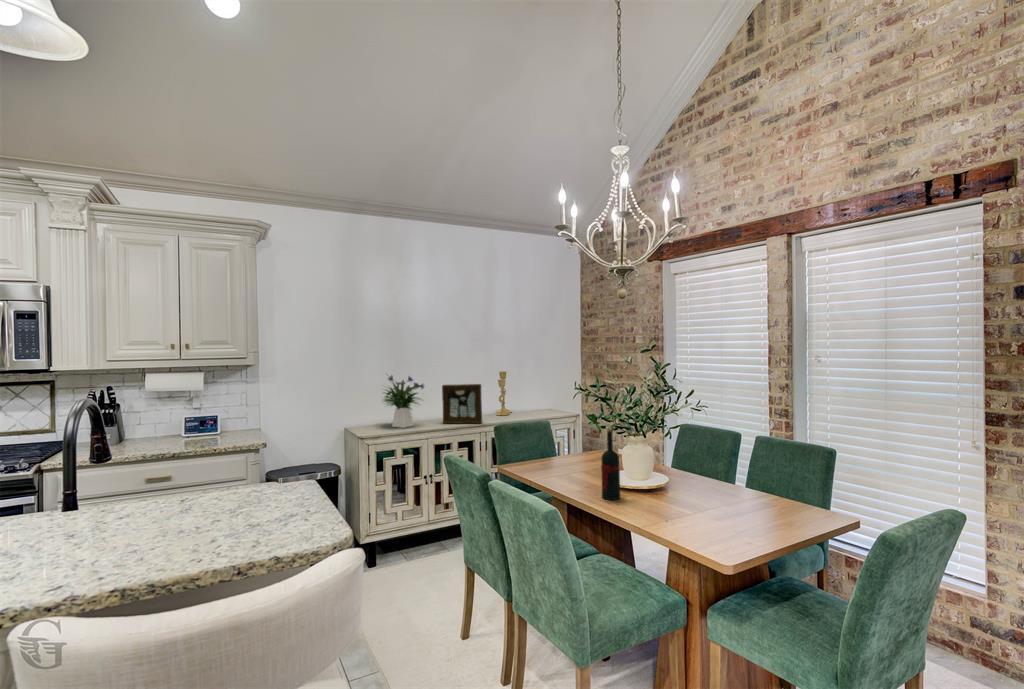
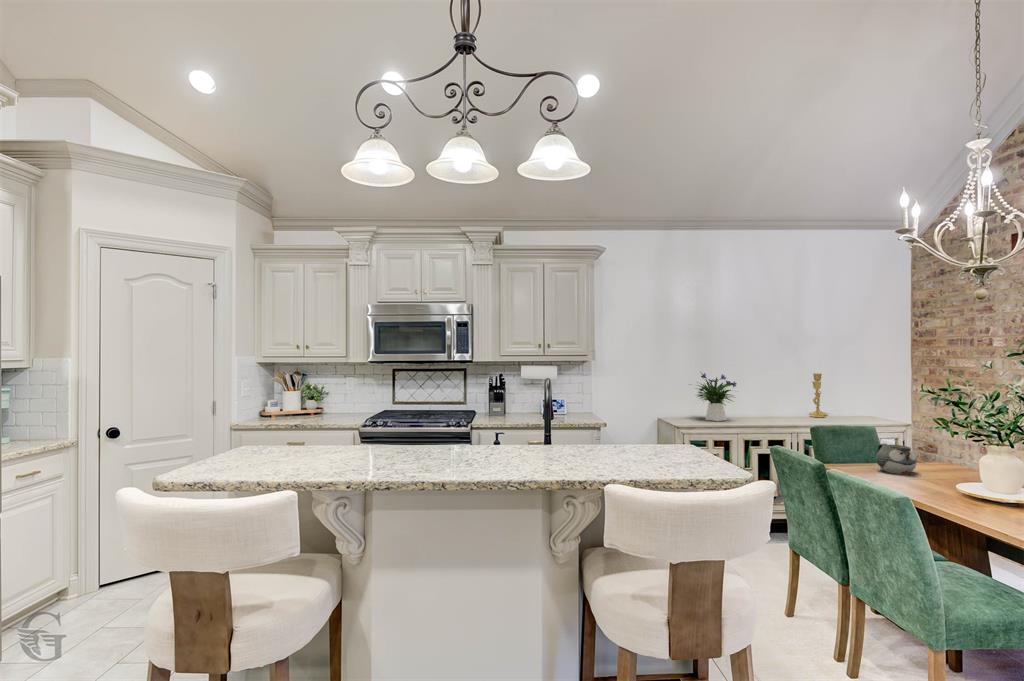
picture frame: present [442,384,482,424] -> none [754,384,797,423]
wine bottle: present [601,429,620,500] -> none [953,433,978,506]
teapot: none [544,441,577,471] -> present [876,443,916,475]

